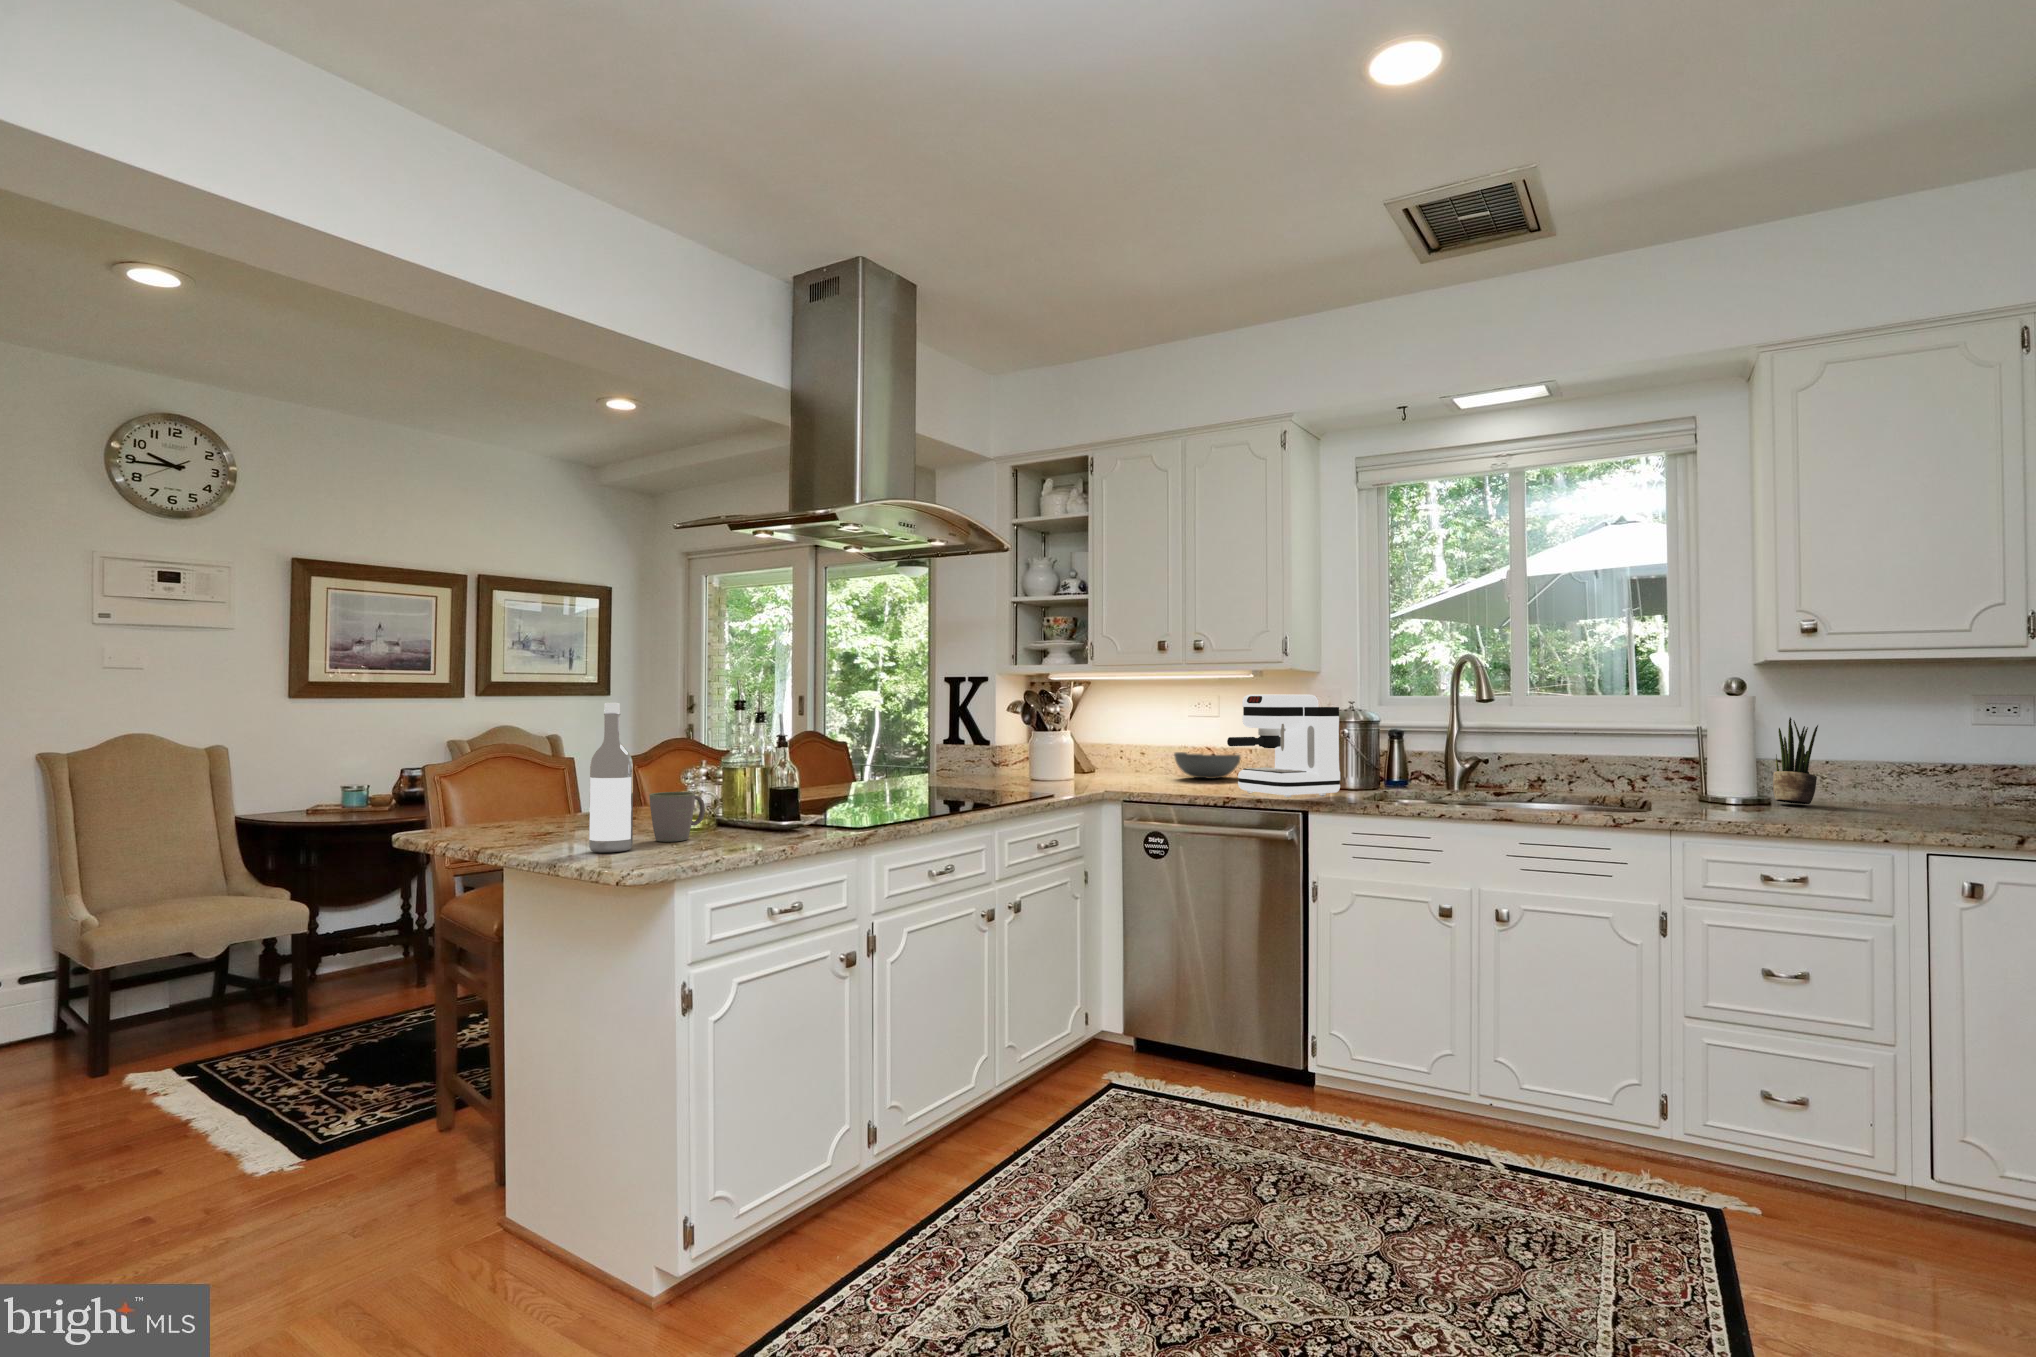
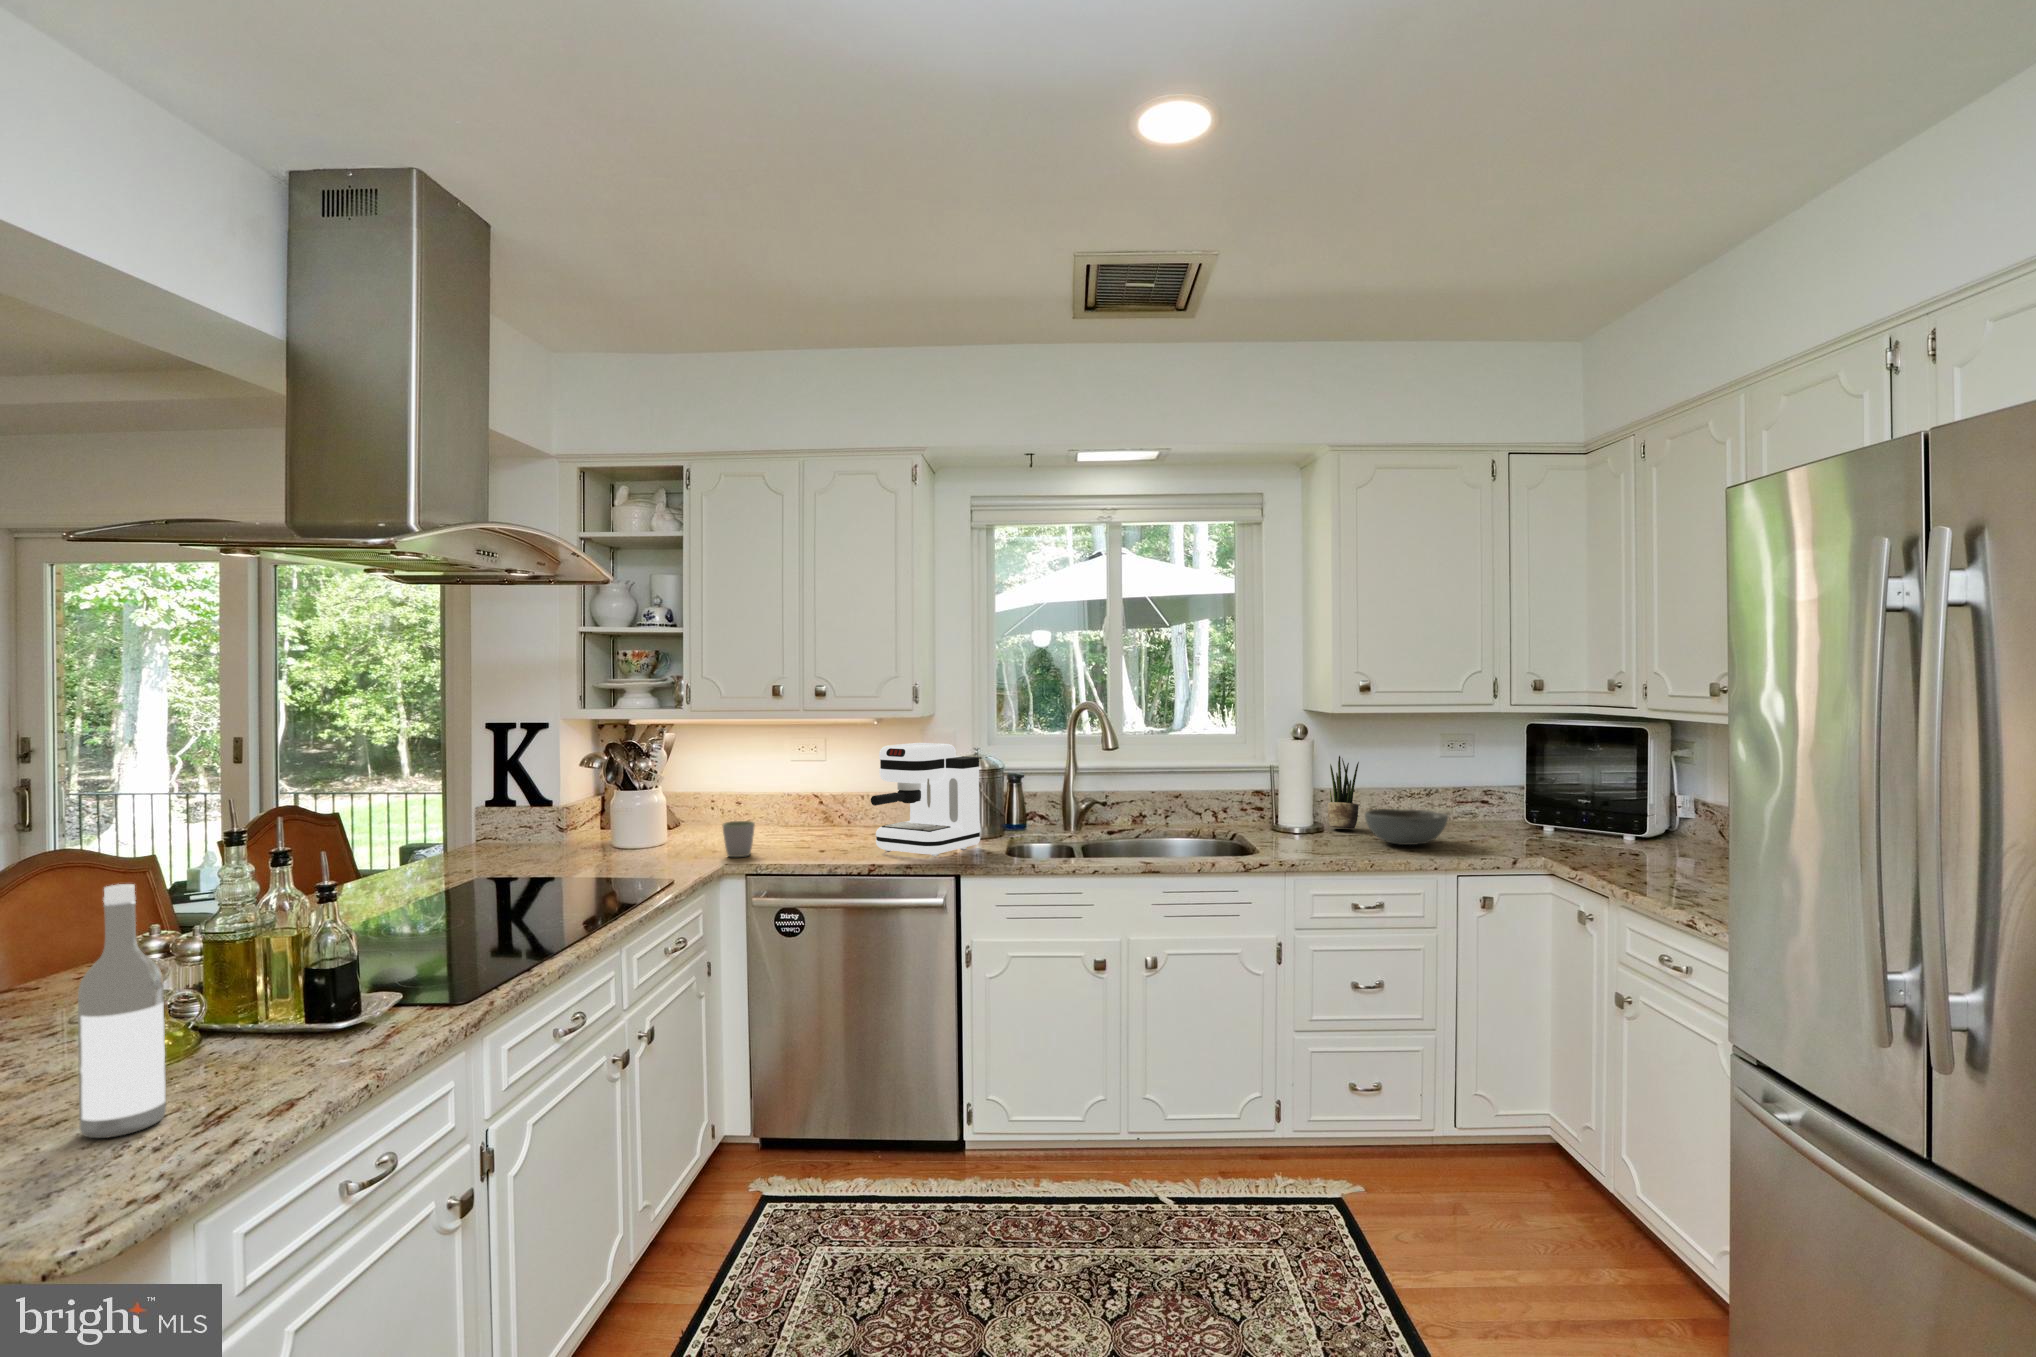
bowl: present [1174,752,1240,779] -> present [1365,809,1448,845]
mug: present [649,792,705,842] -> present [723,821,755,857]

